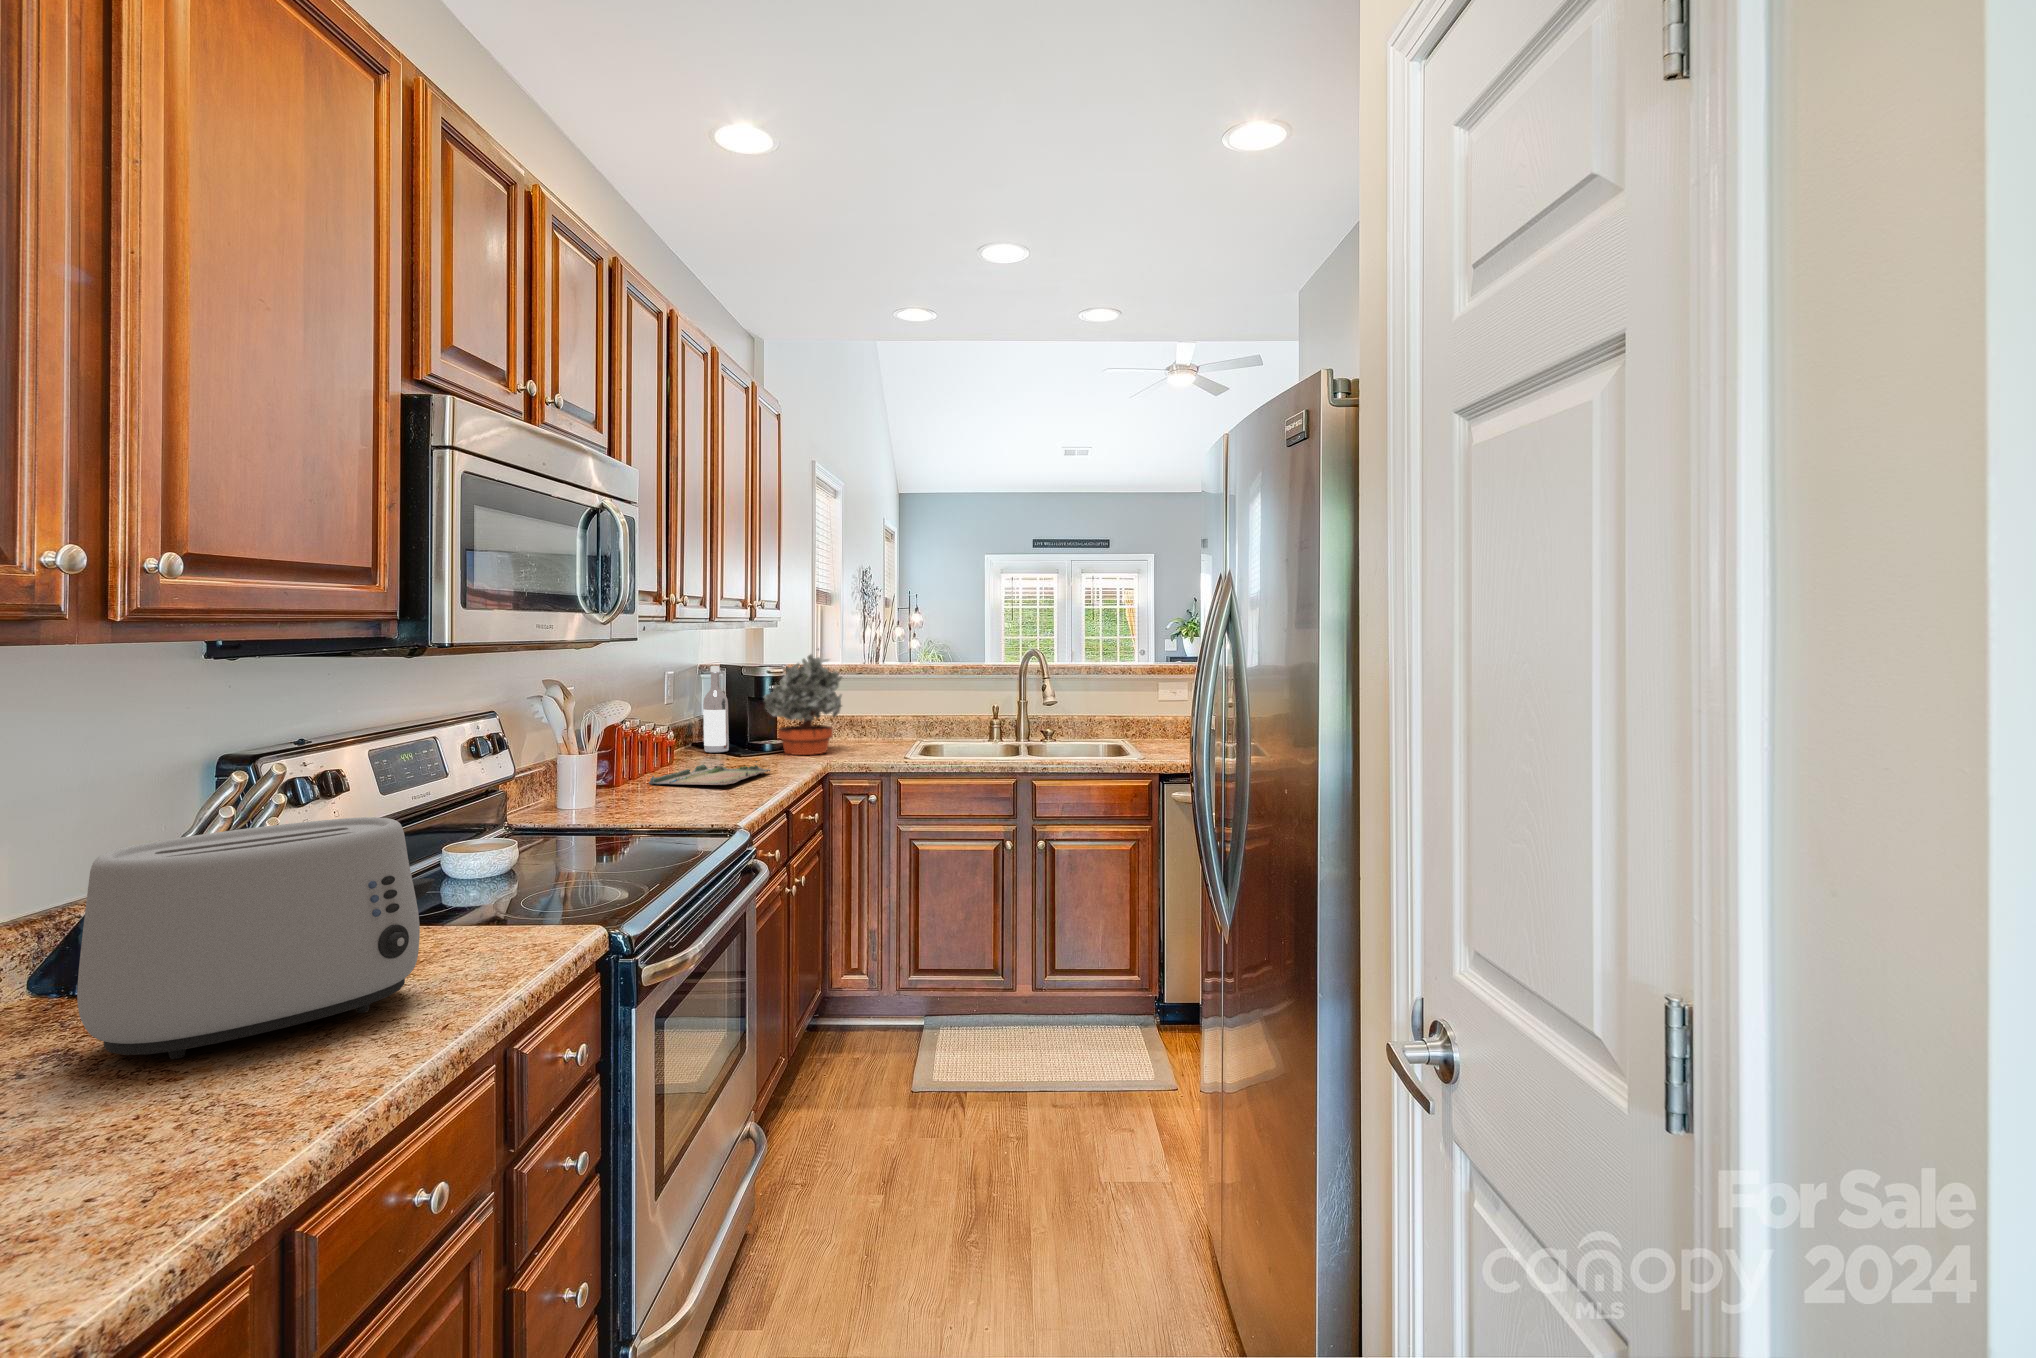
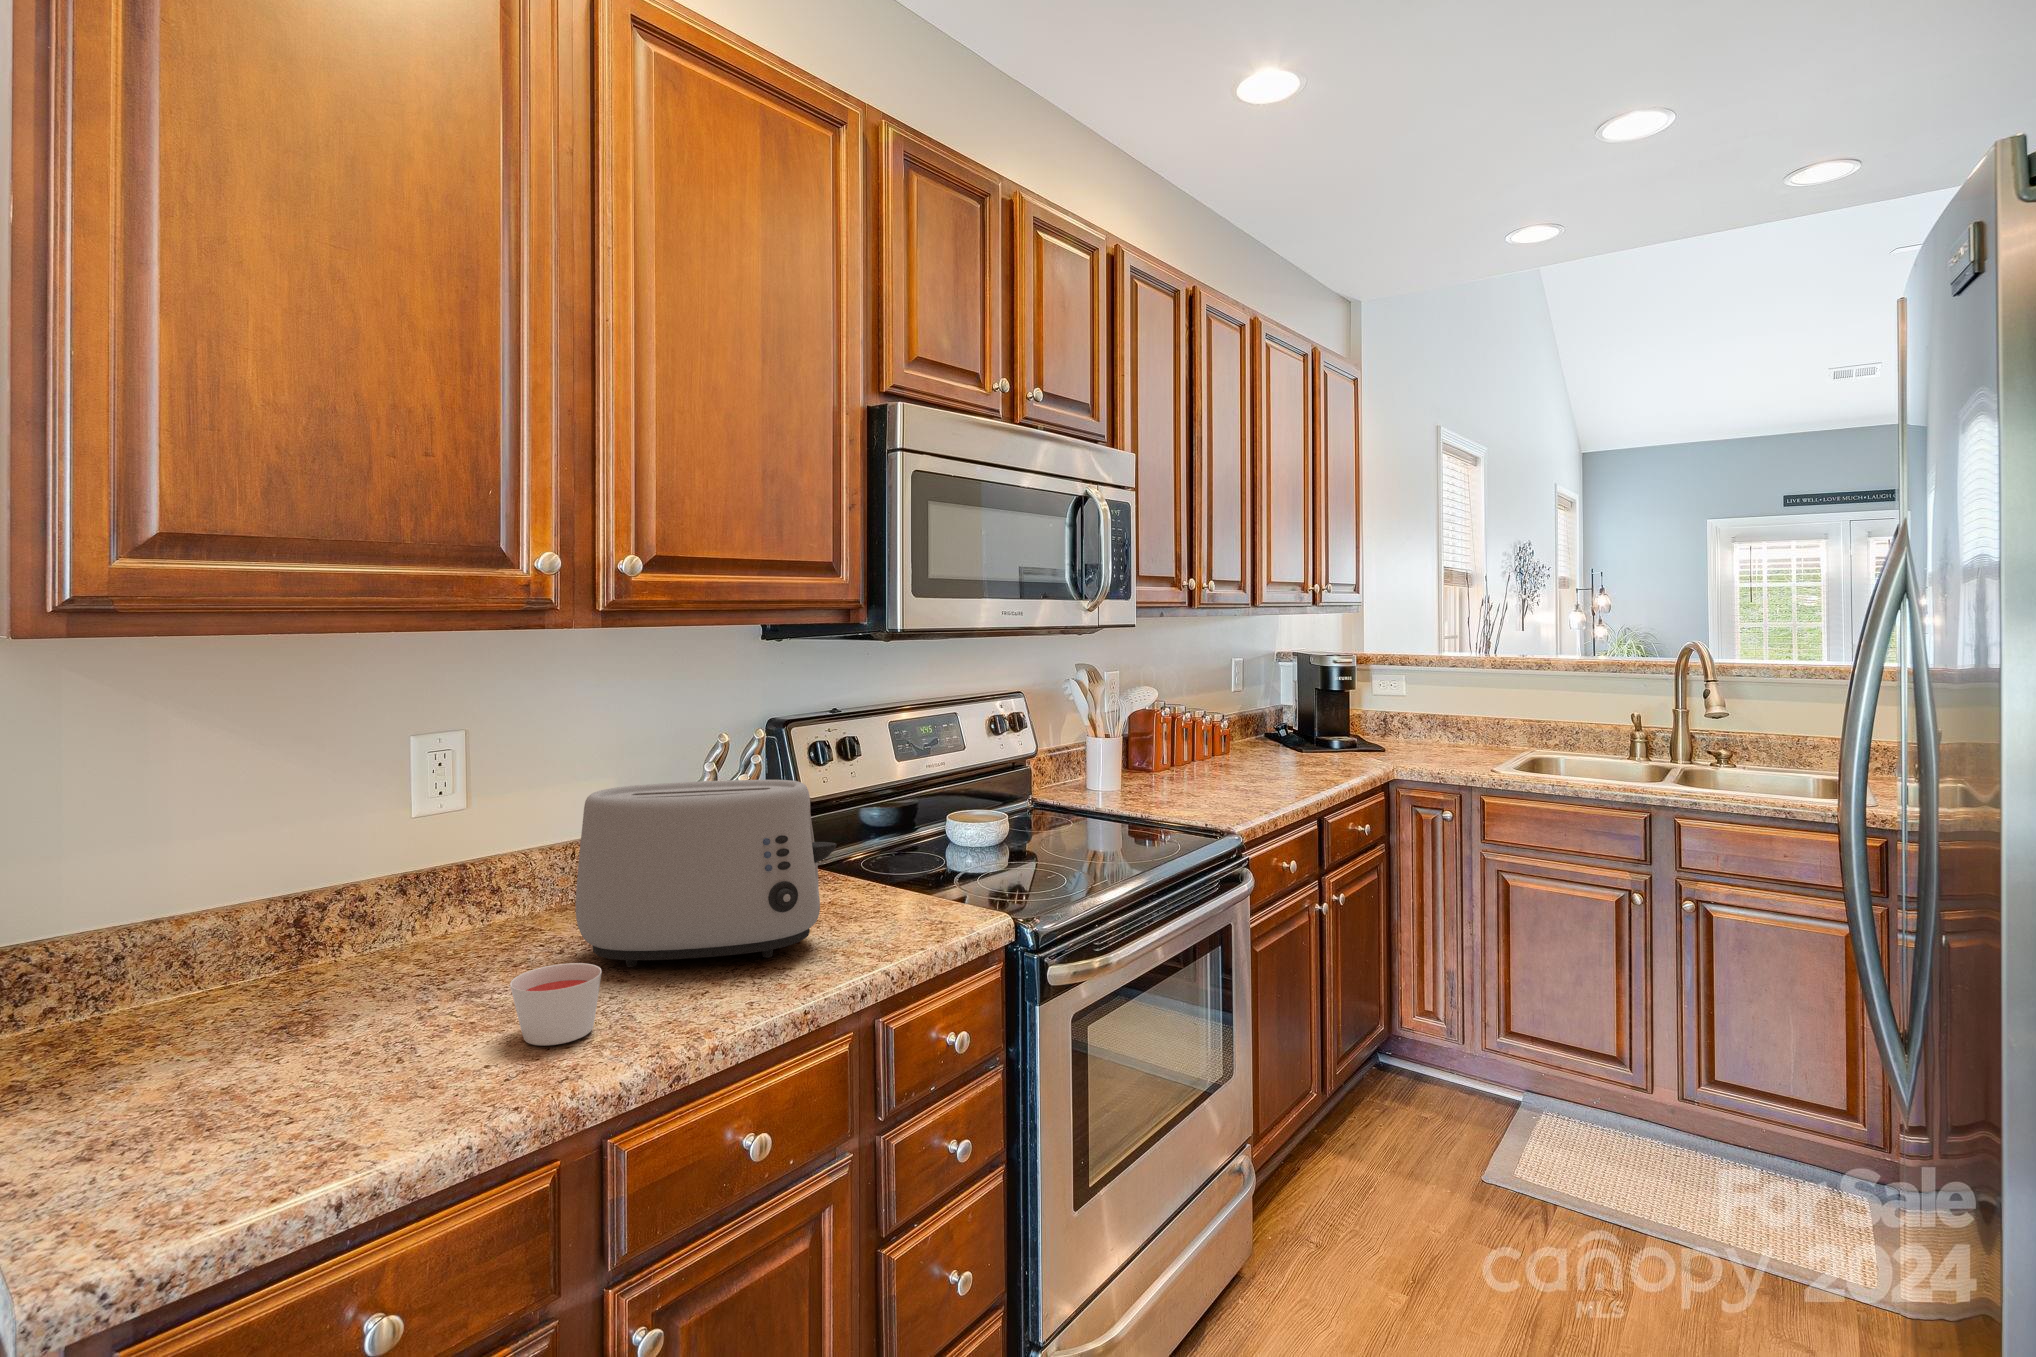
potted plant: present [764,654,842,755] -> none [1328,643,1426,758]
wine bottle: present [703,666,729,753] -> none [1267,656,1294,749]
tray: present [648,761,770,785] -> none [1184,758,1320,784]
candle: none [95,1052,226,1159] -> present [510,963,602,1046]

